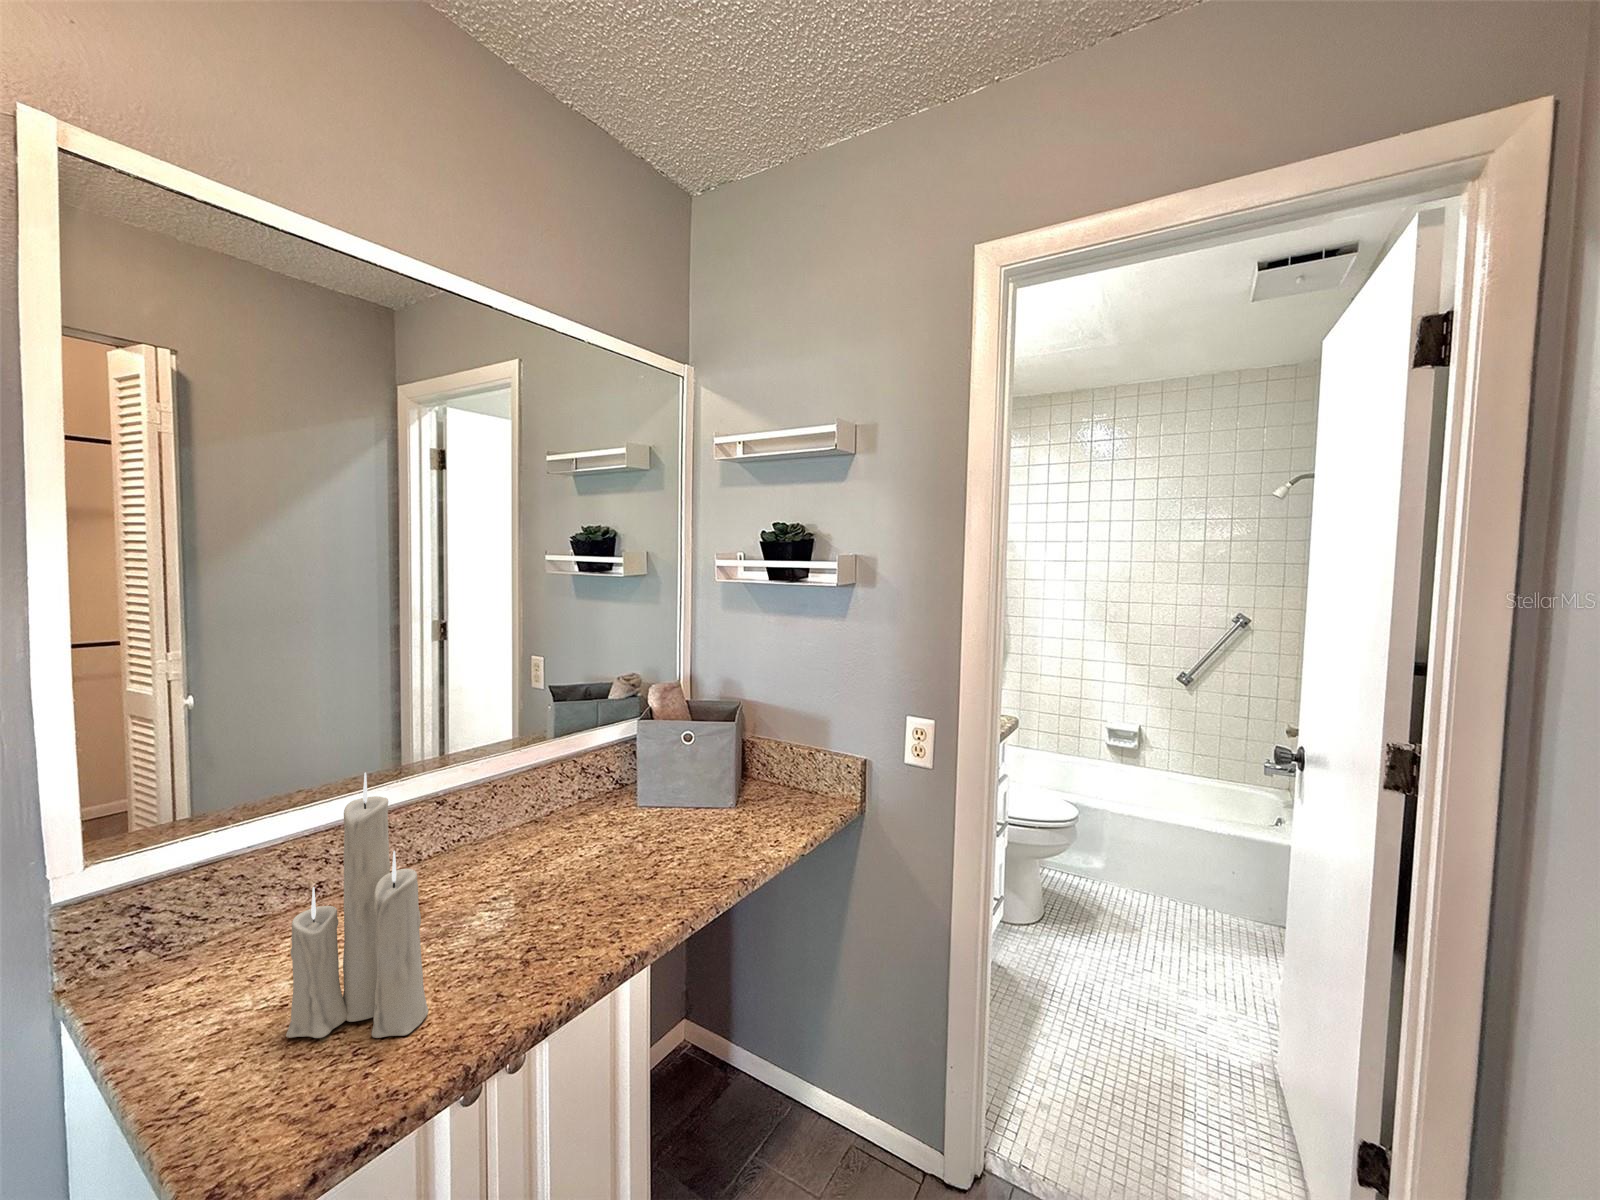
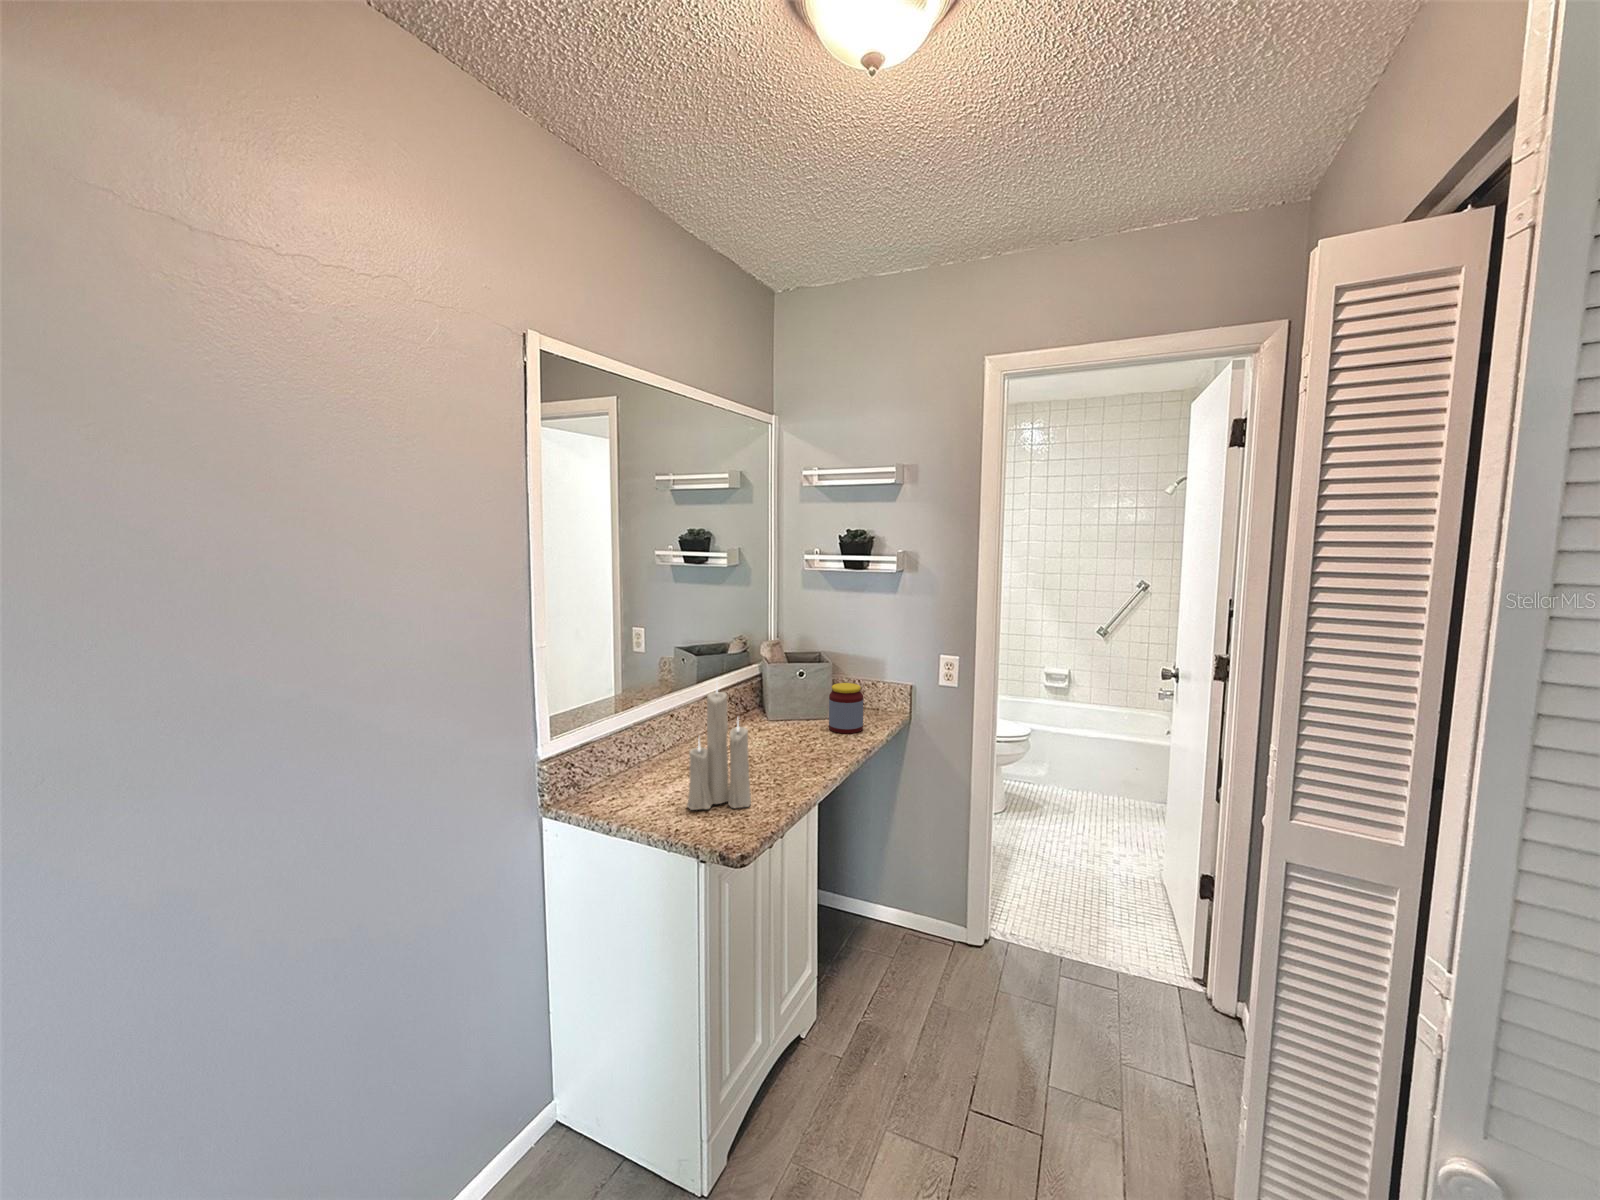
jar: none [718,756,772,840] -> present [829,683,863,733]

